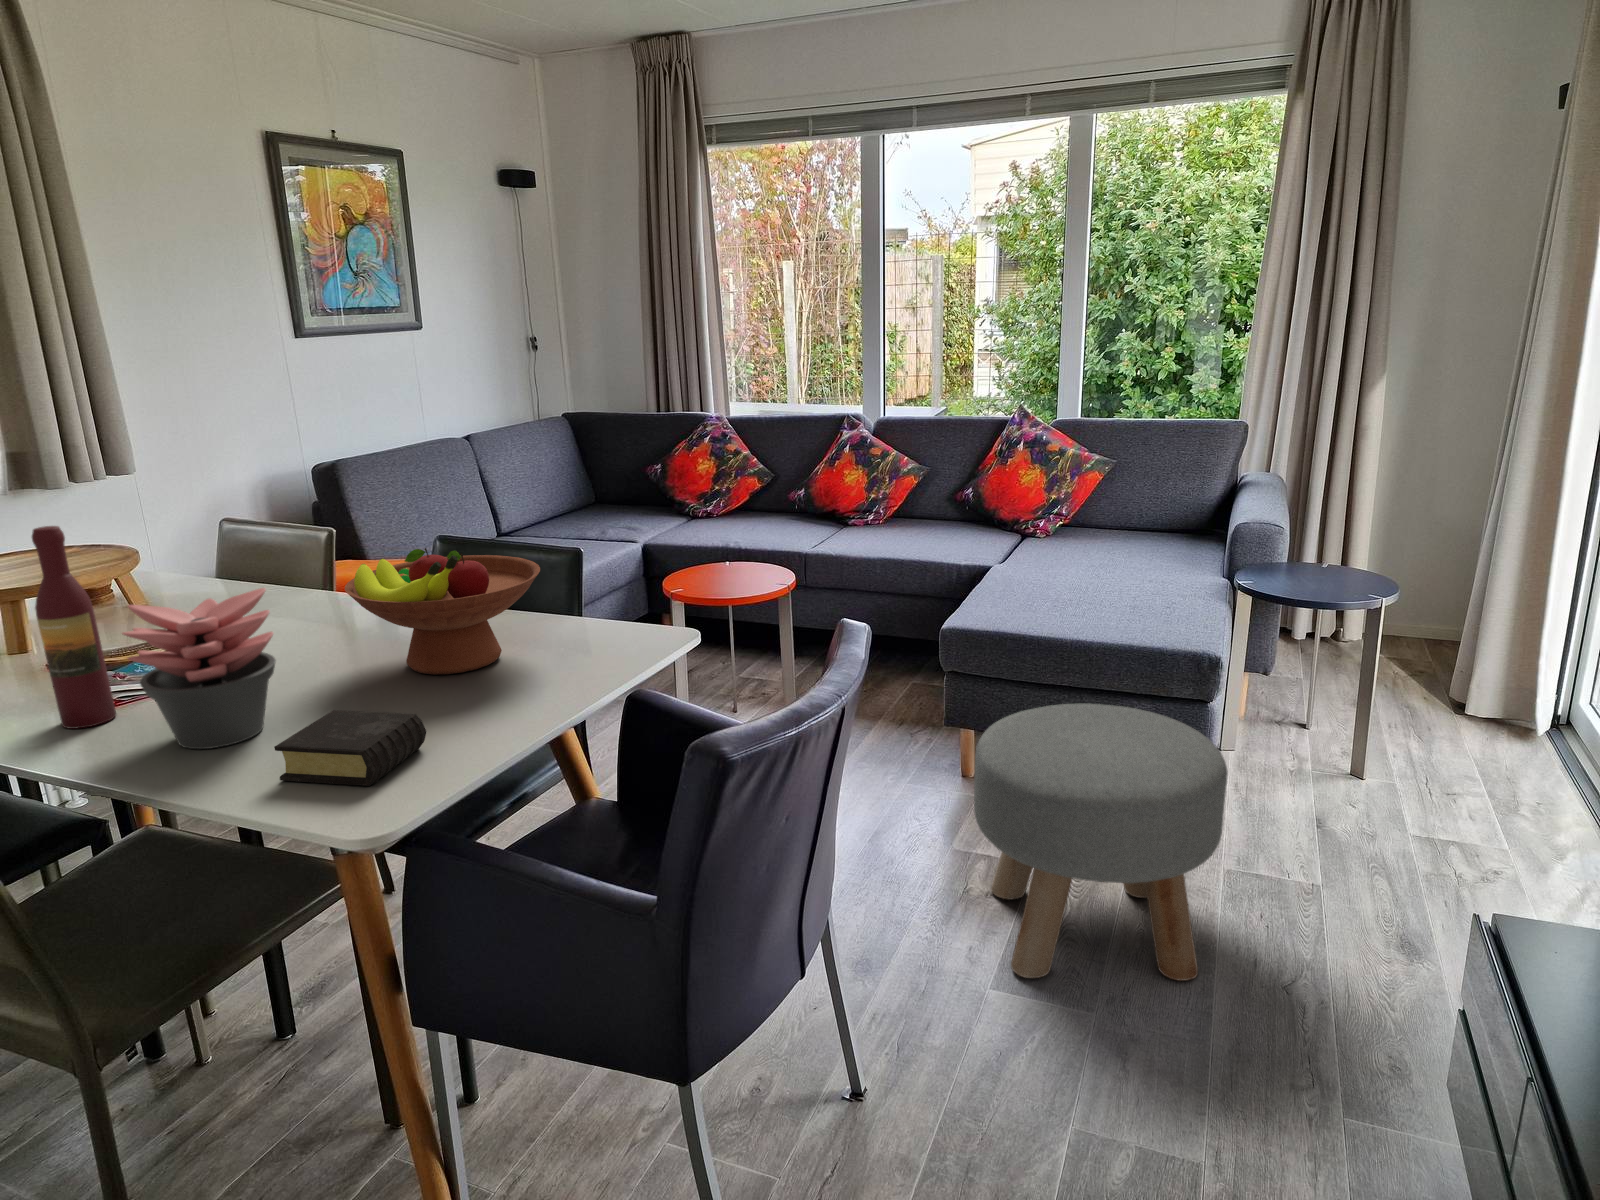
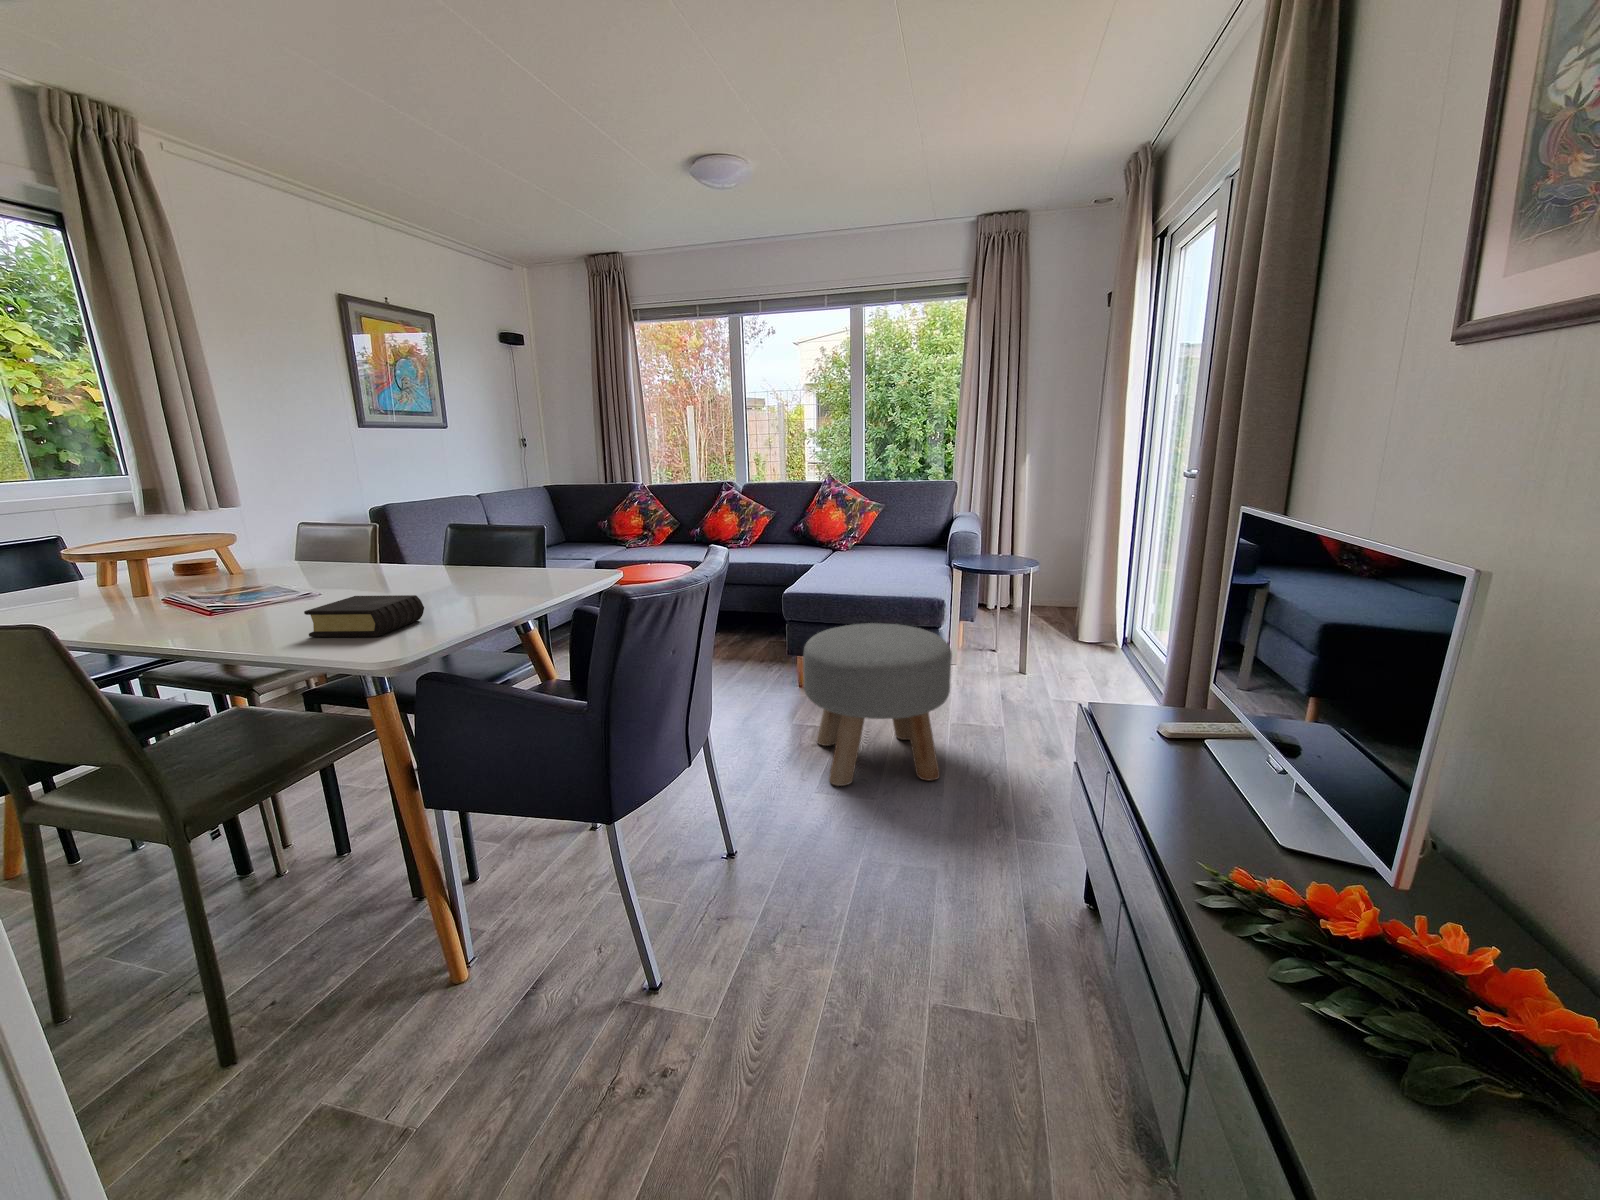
wine bottle: present [32,526,116,729] -> none [117,472,189,621]
fruit bowl: present [345,548,540,674] -> none [371,505,515,590]
succulent plant: present [122,588,276,749] -> none [185,519,313,626]

